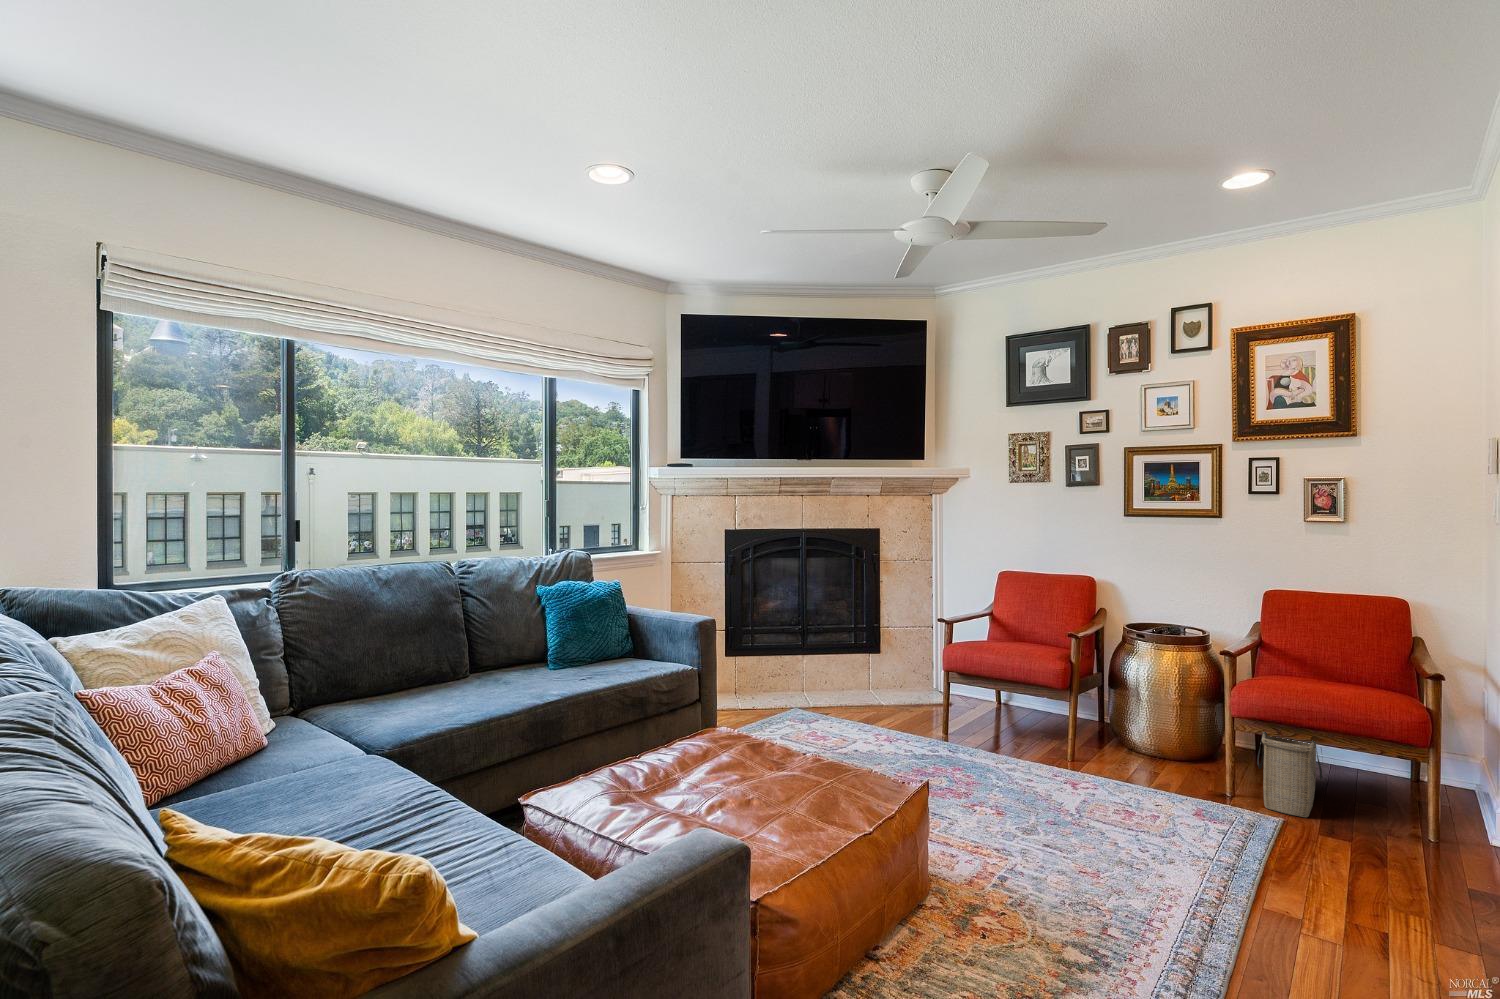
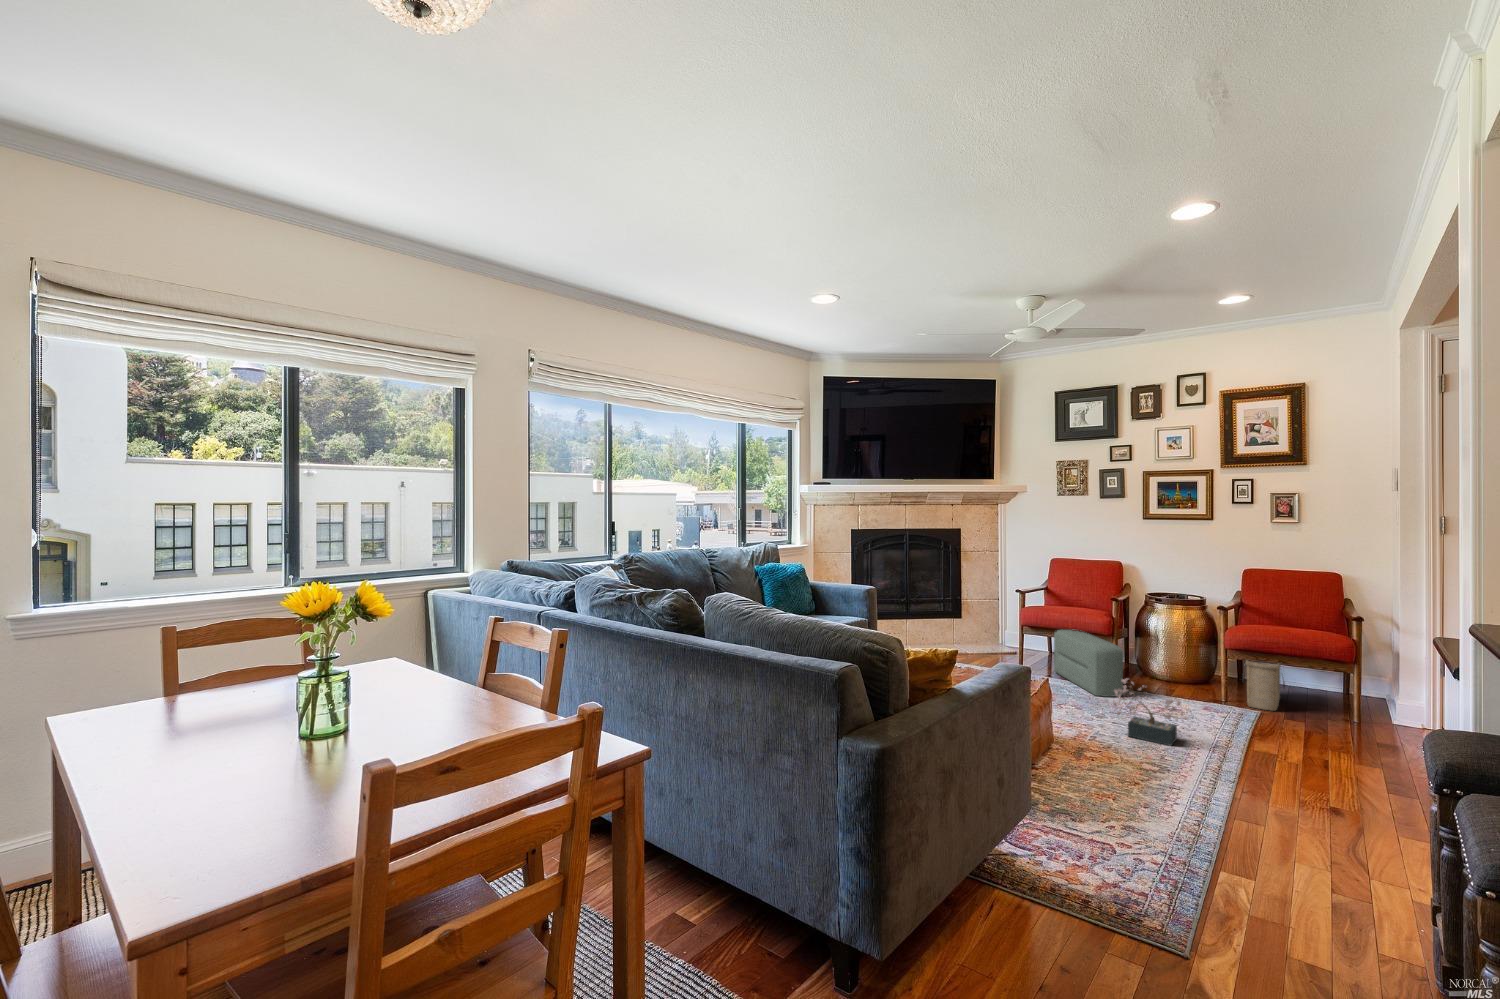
pouf: none [990,677,1077,787] -> present [1054,630,1123,697]
decorative plant: none [1036,775,1155,902] -> present [1114,679,1187,746]

